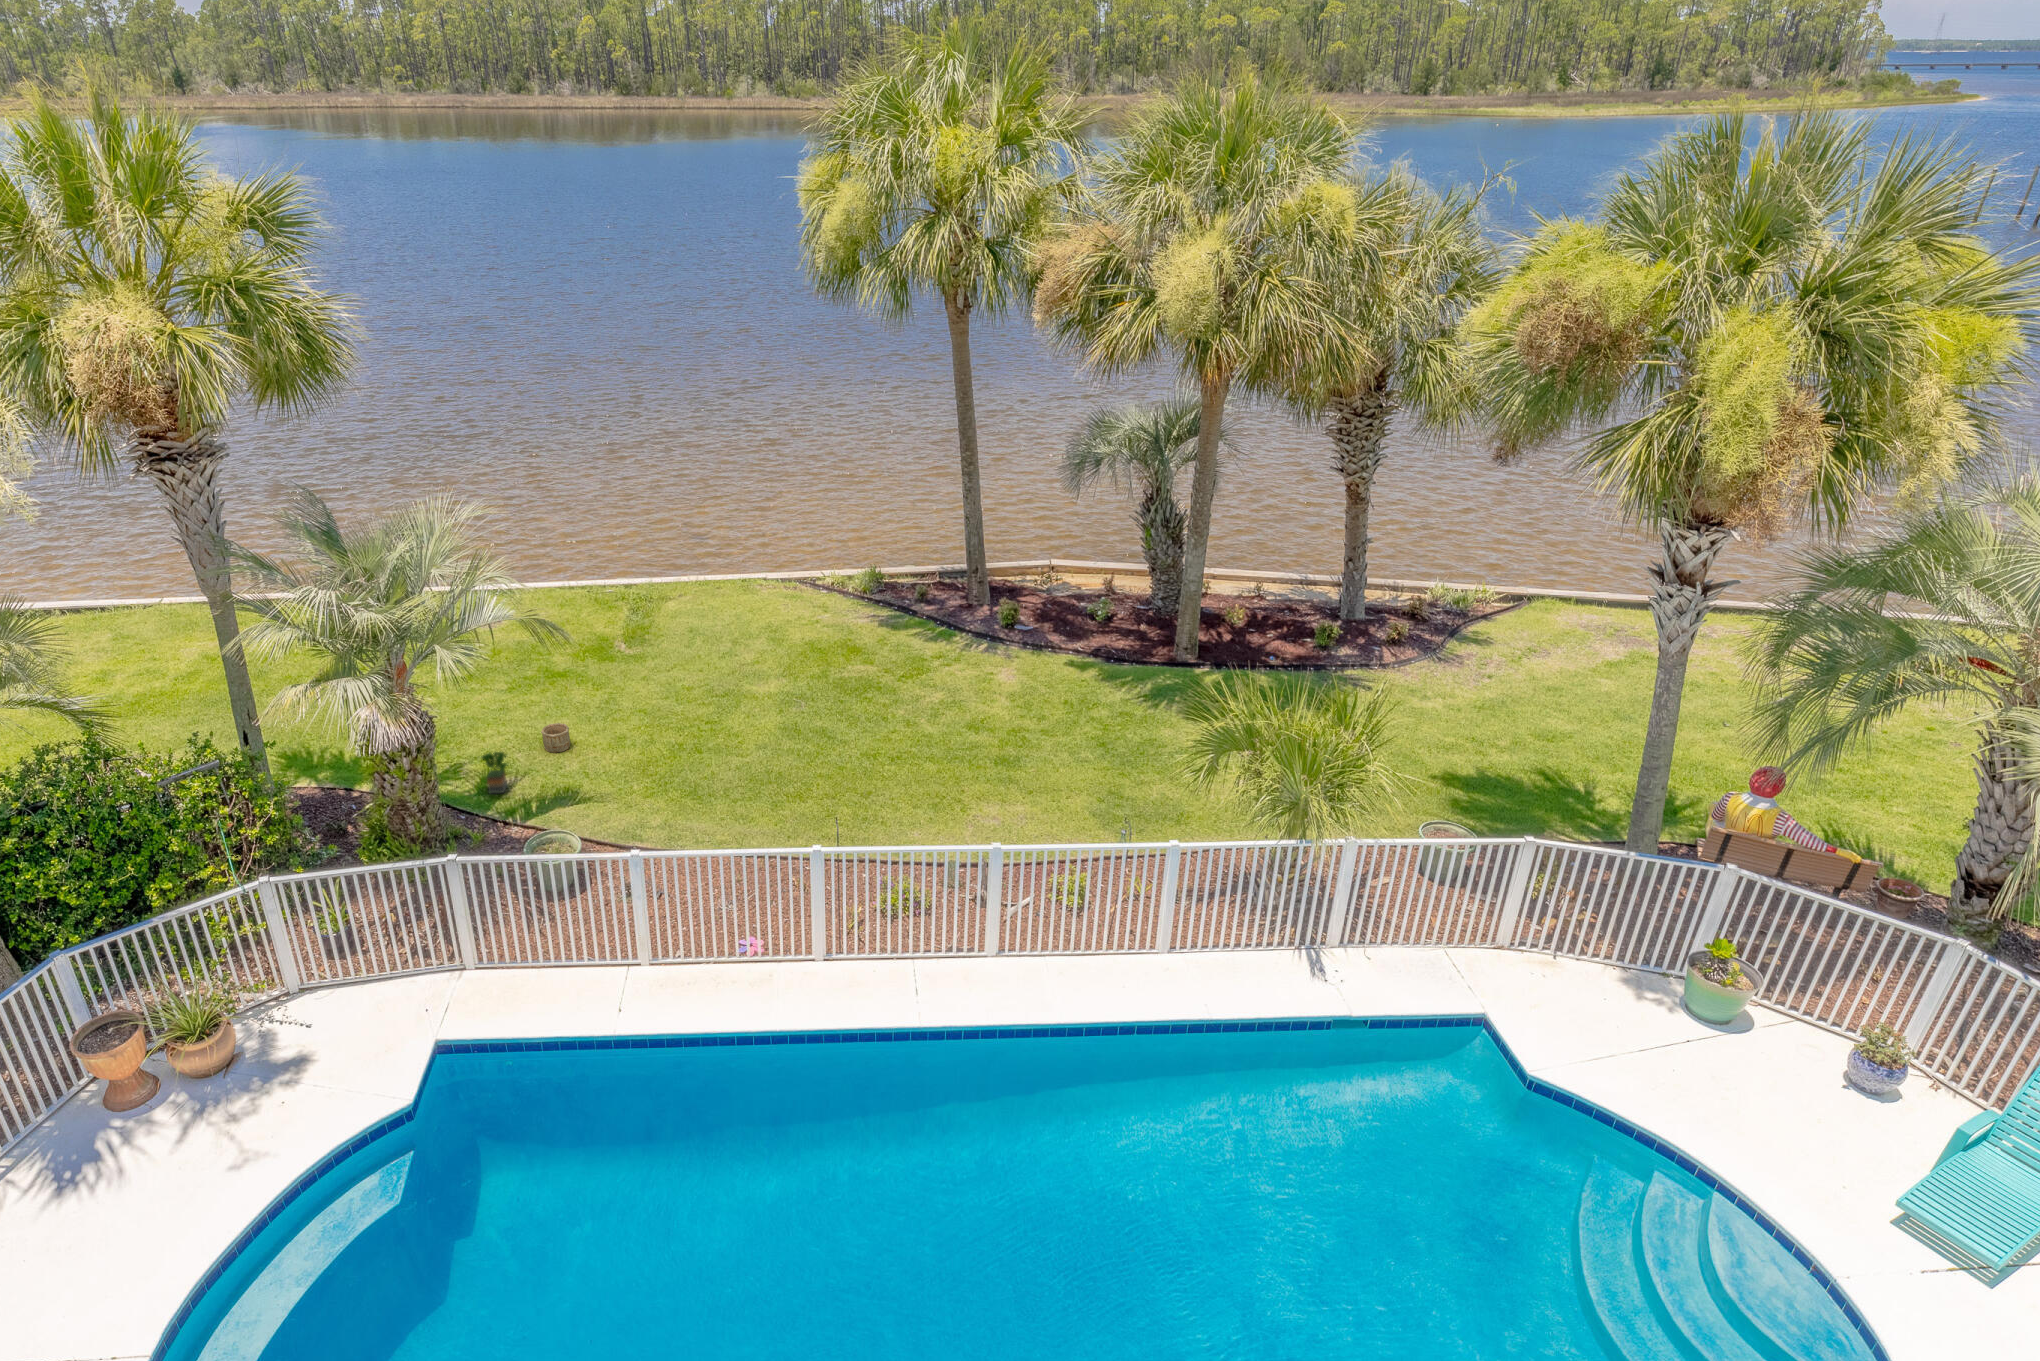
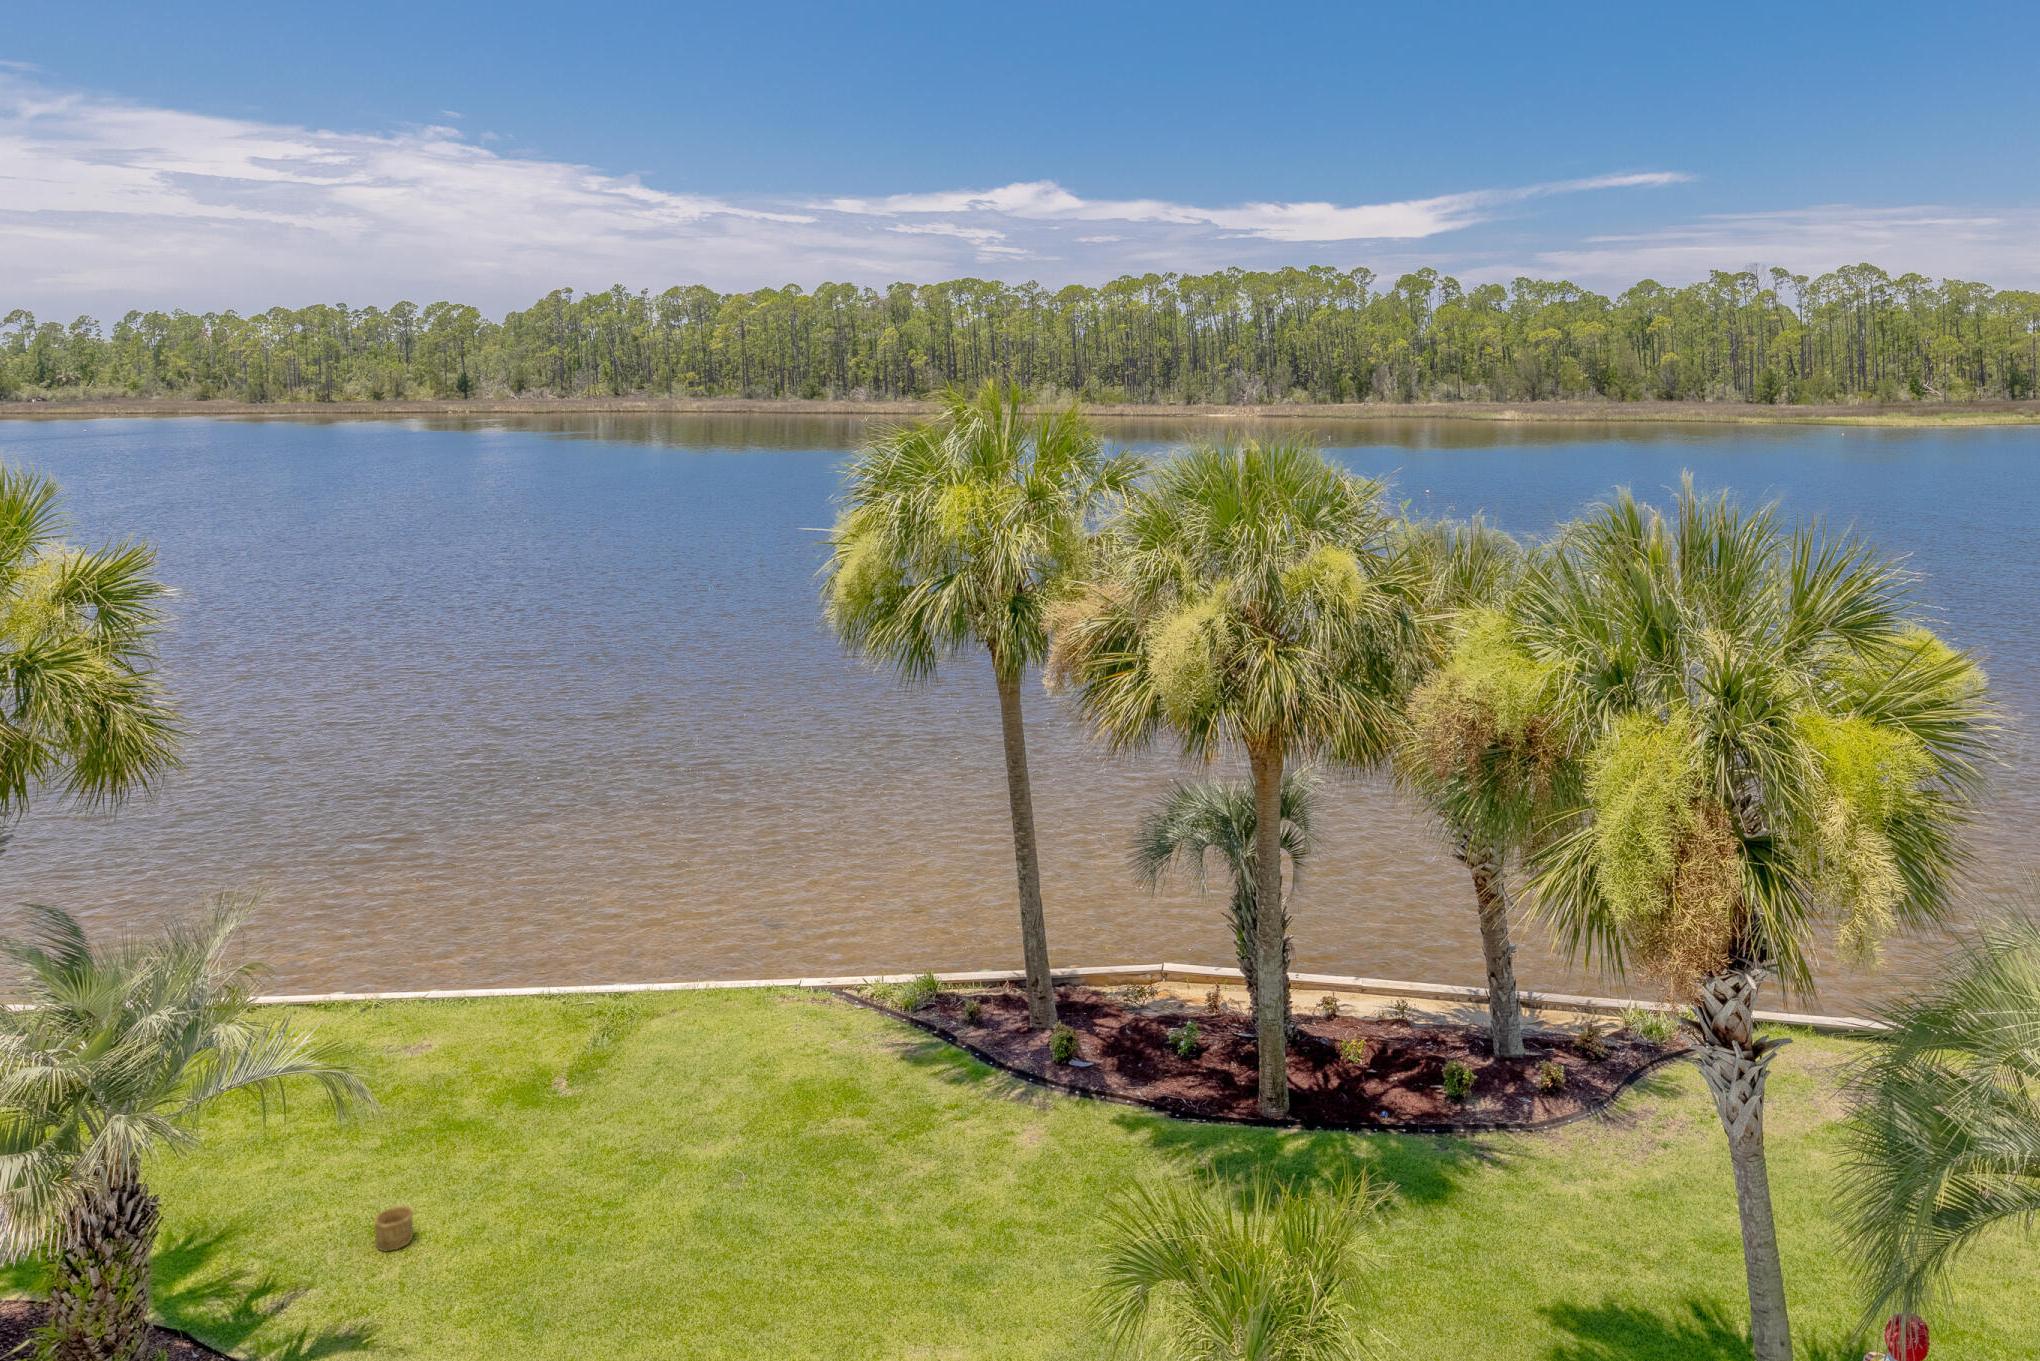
potted tree: present [481,752,508,793] -> none [261,1252,302,1318]

